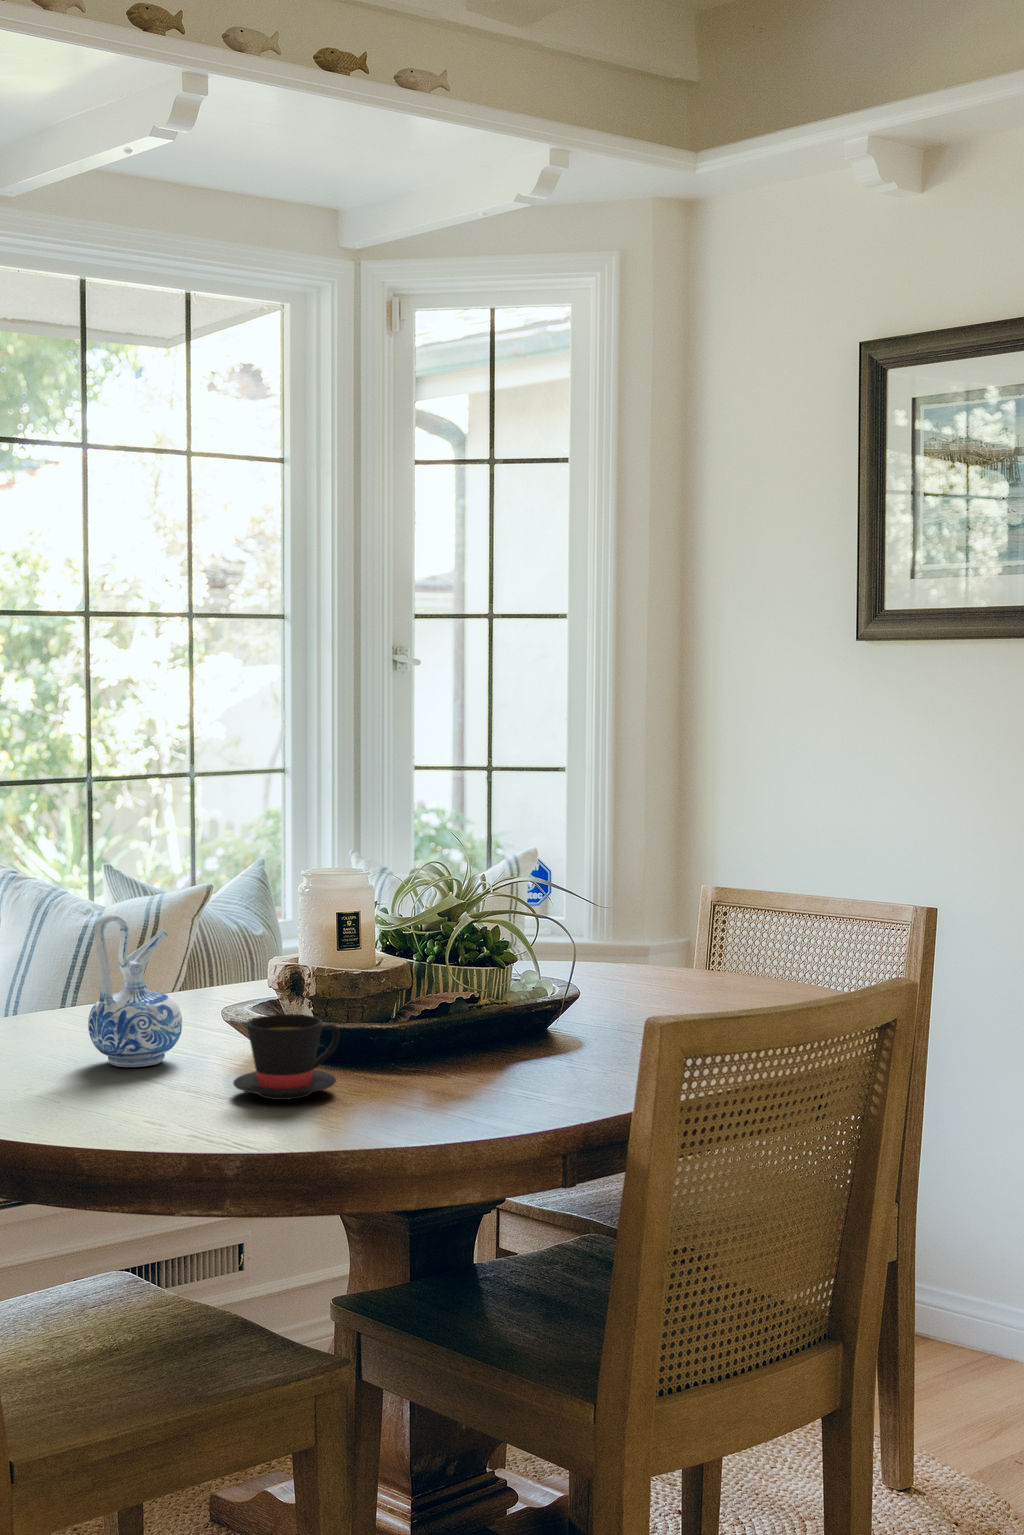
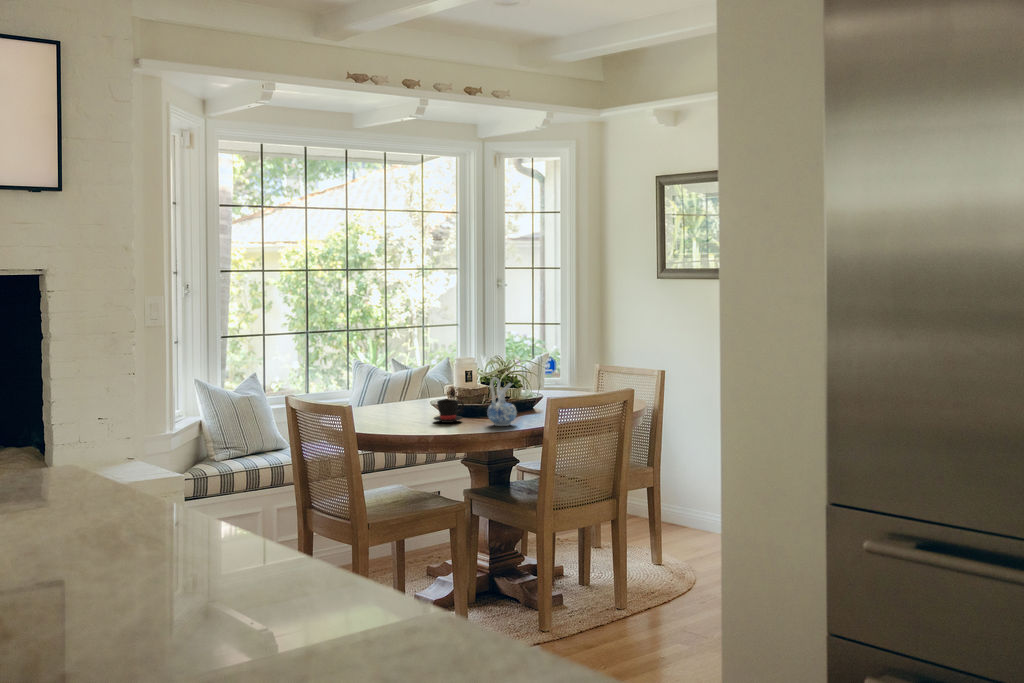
ceramic pitcher: present [88,914,182,1067] -> present [487,377,517,426]

